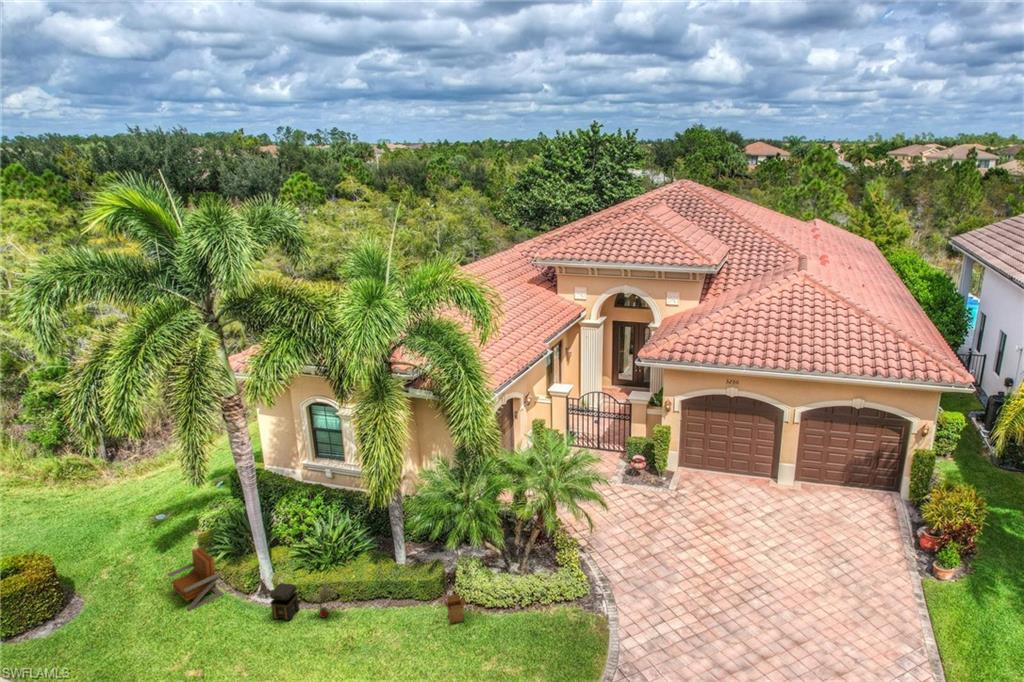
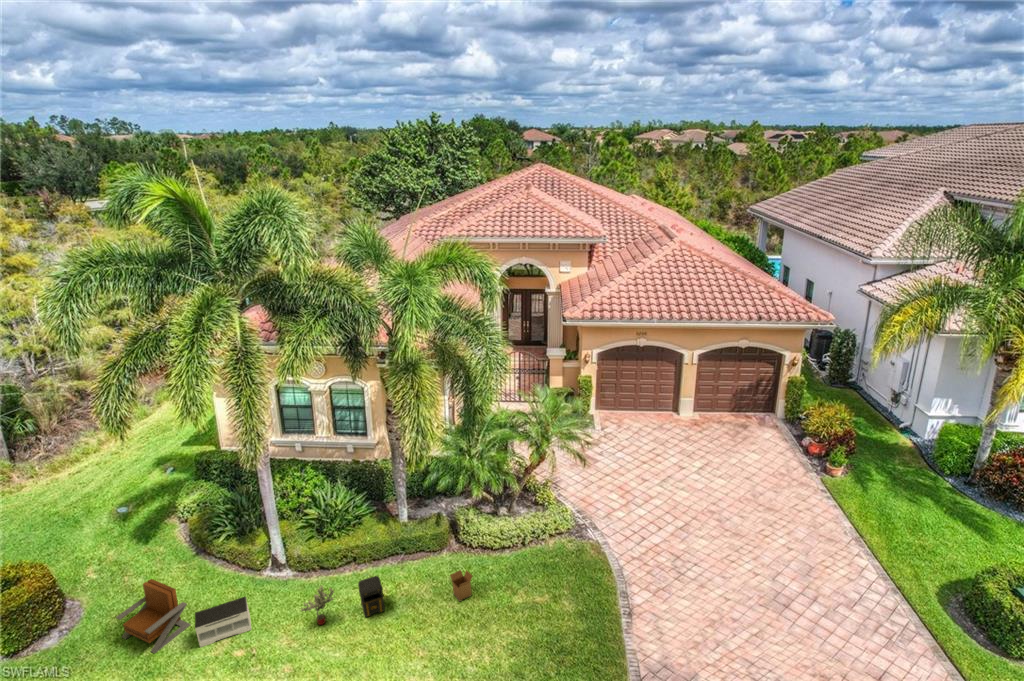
bench: none [220,578,271,614] -> present [195,597,251,647]
toolbox: present [270,583,299,620] -> present [358,576,385,617]

